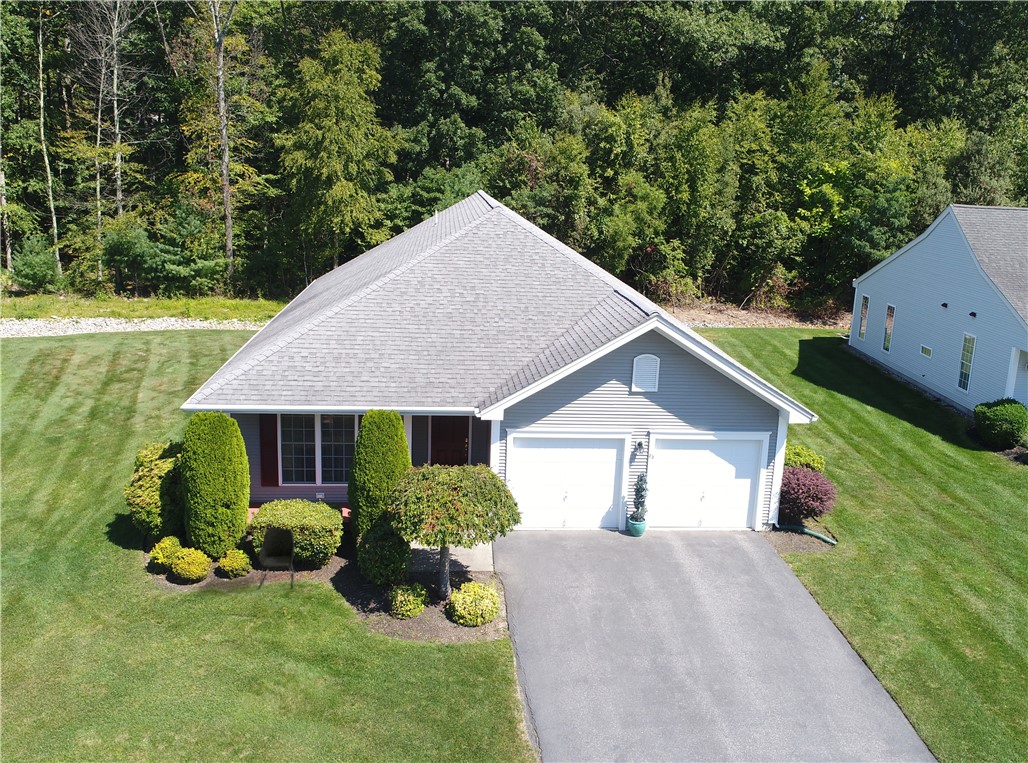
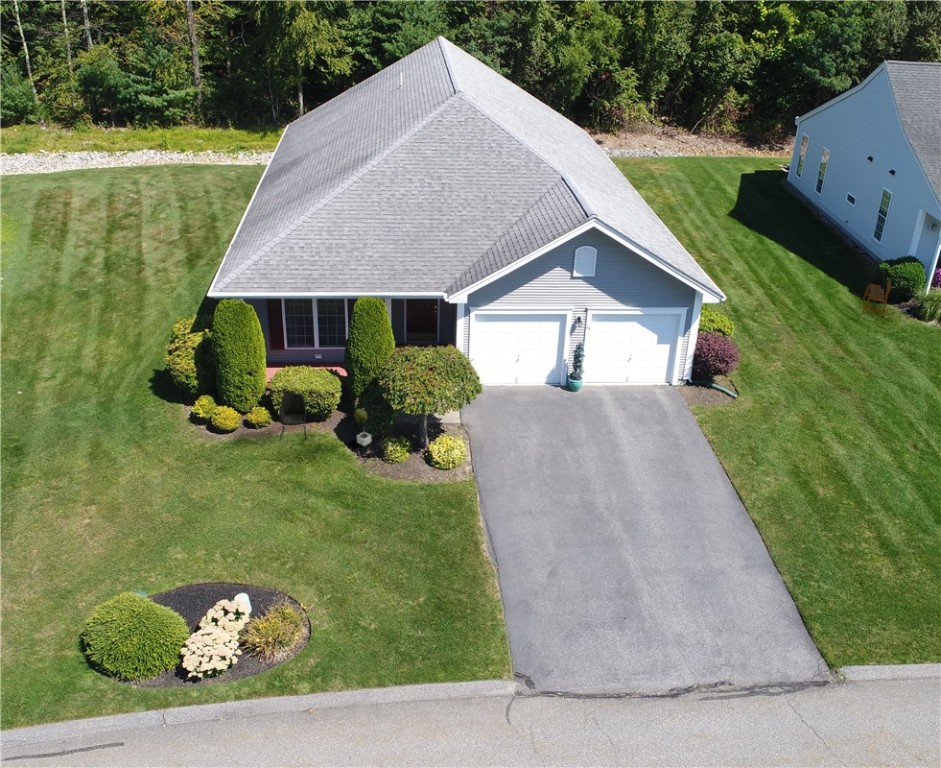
bench: none [962,419,998,466] -> present [863,280,891,317]
potted tree: none [355,546,377,597] -> present [354,409,371,446]

